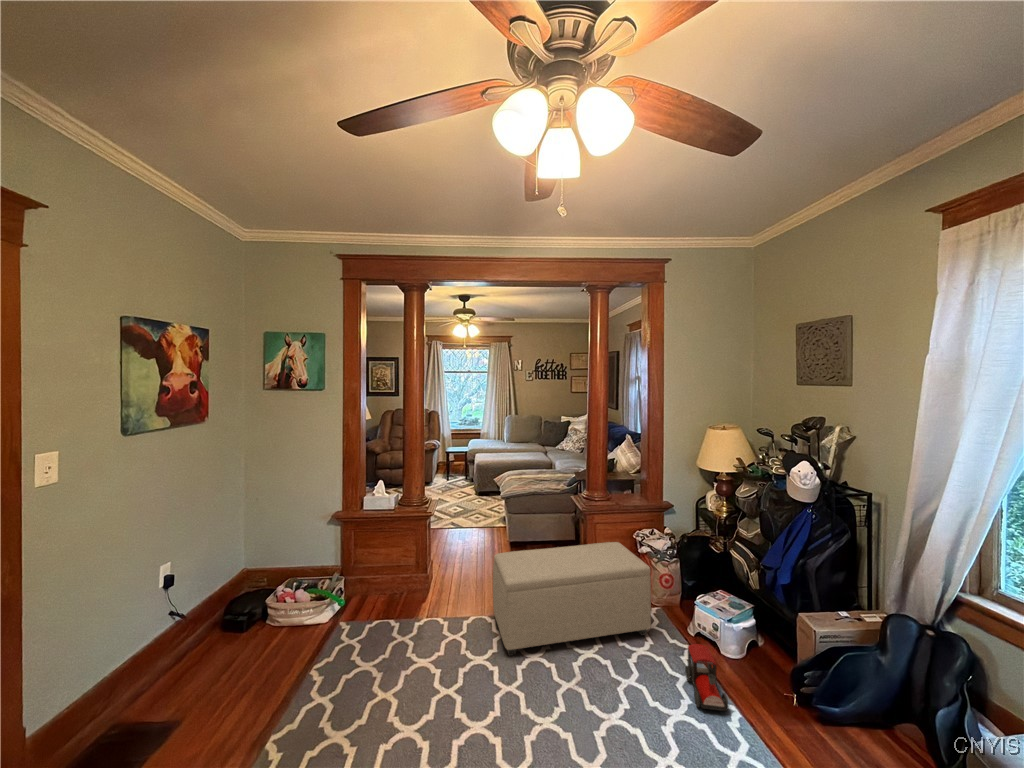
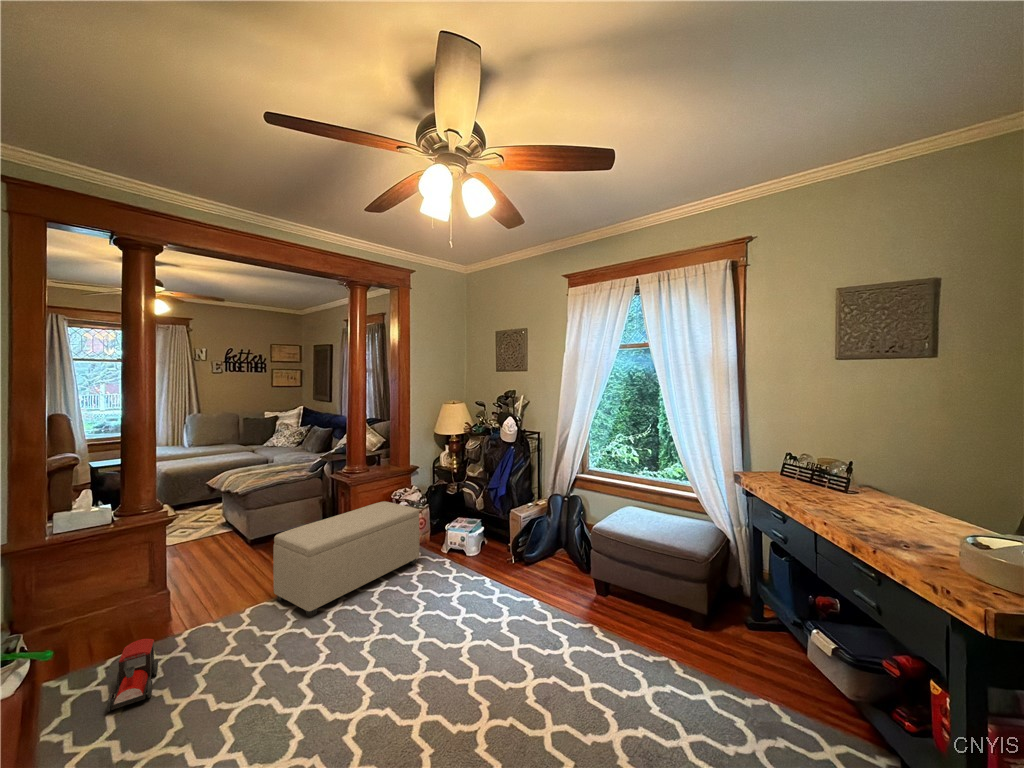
toy train: present [685,644,729,711] -> present [107,639,158,712]

